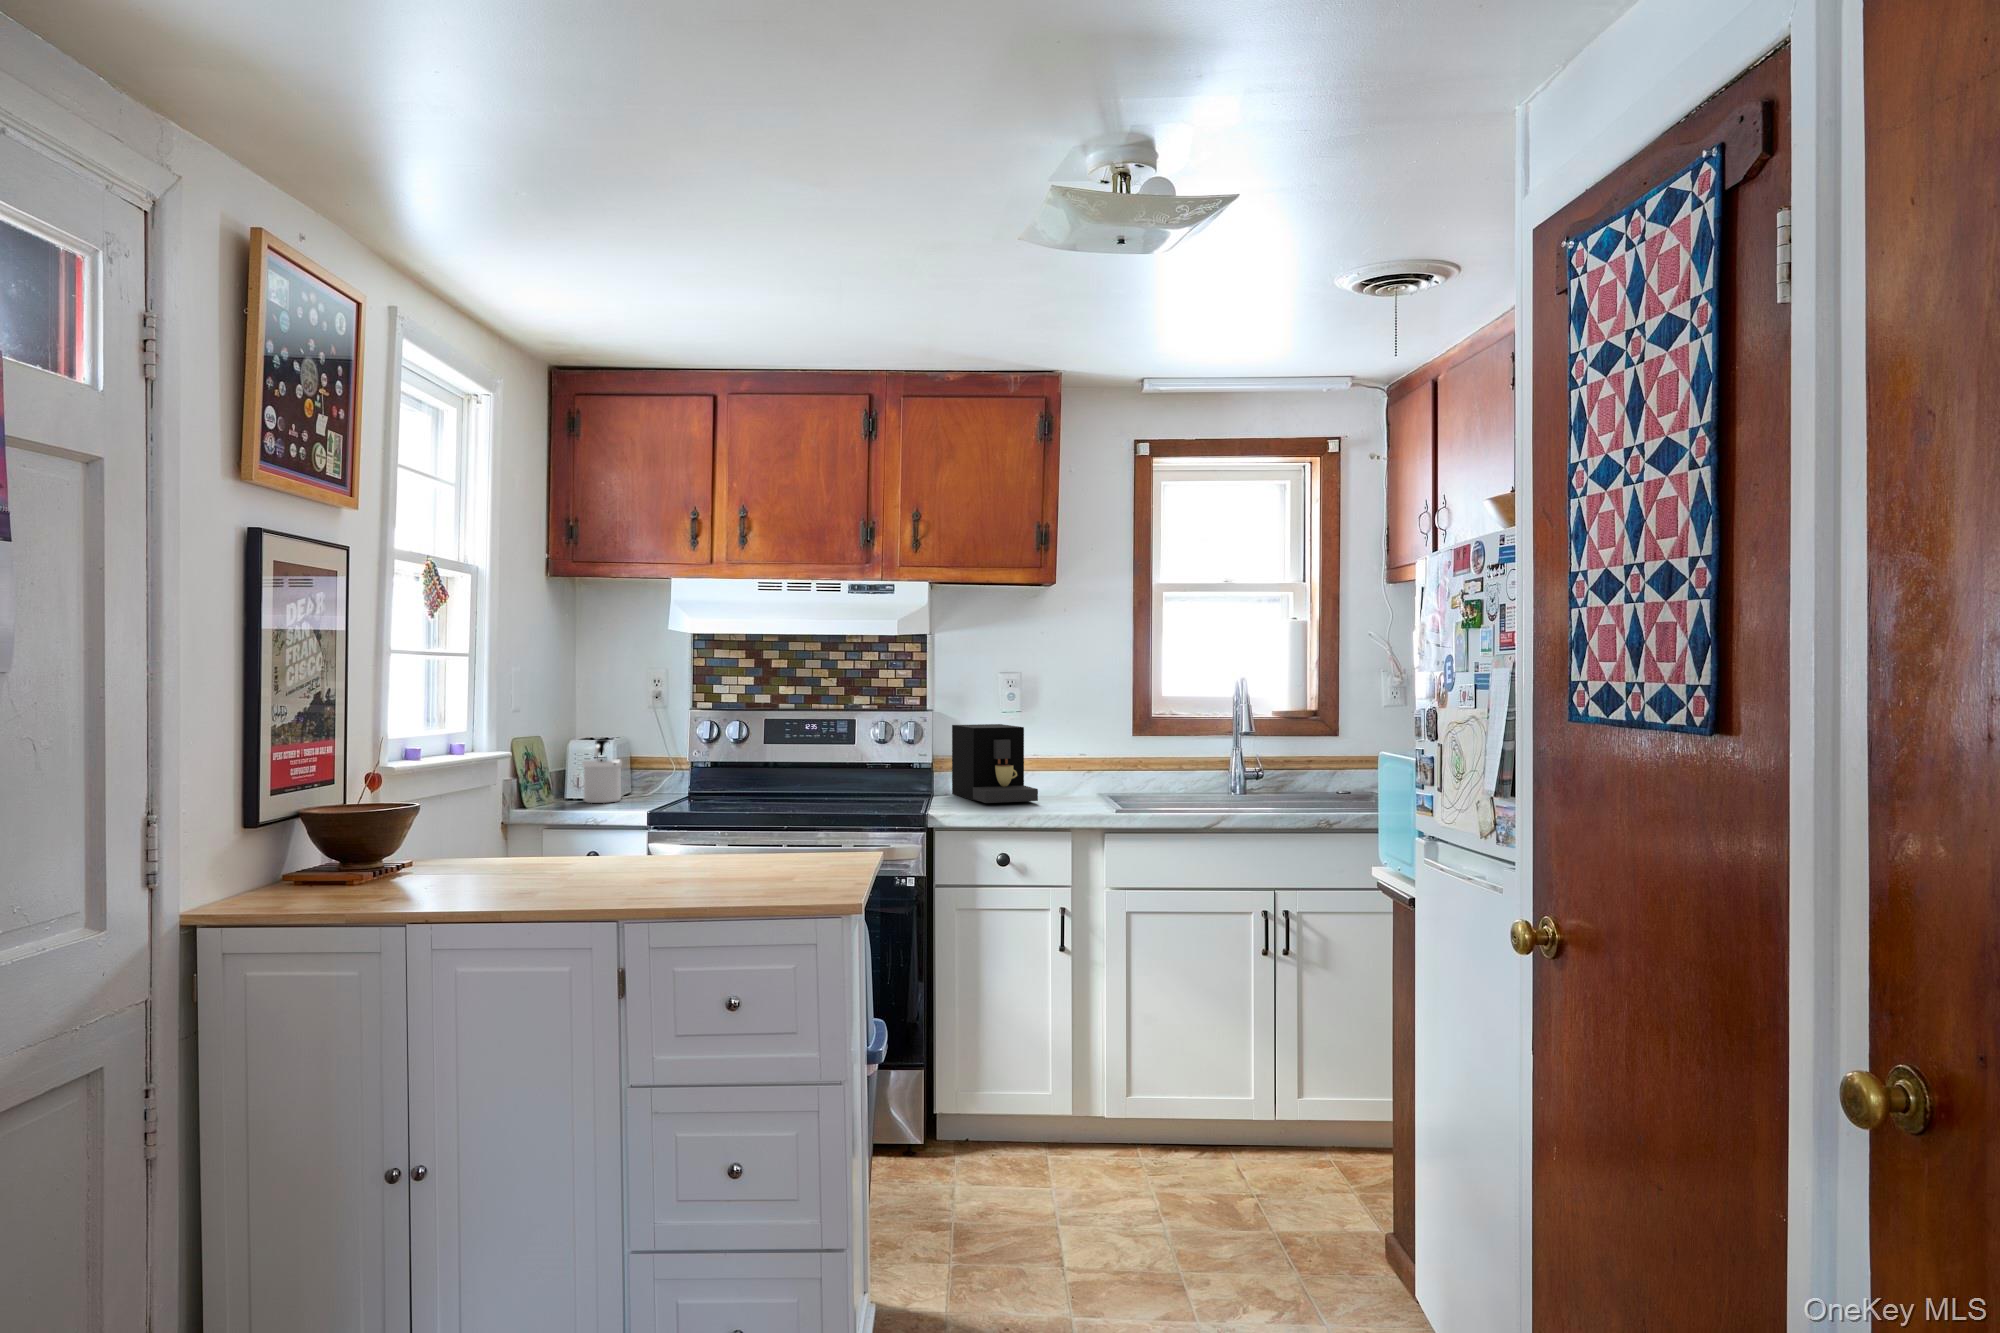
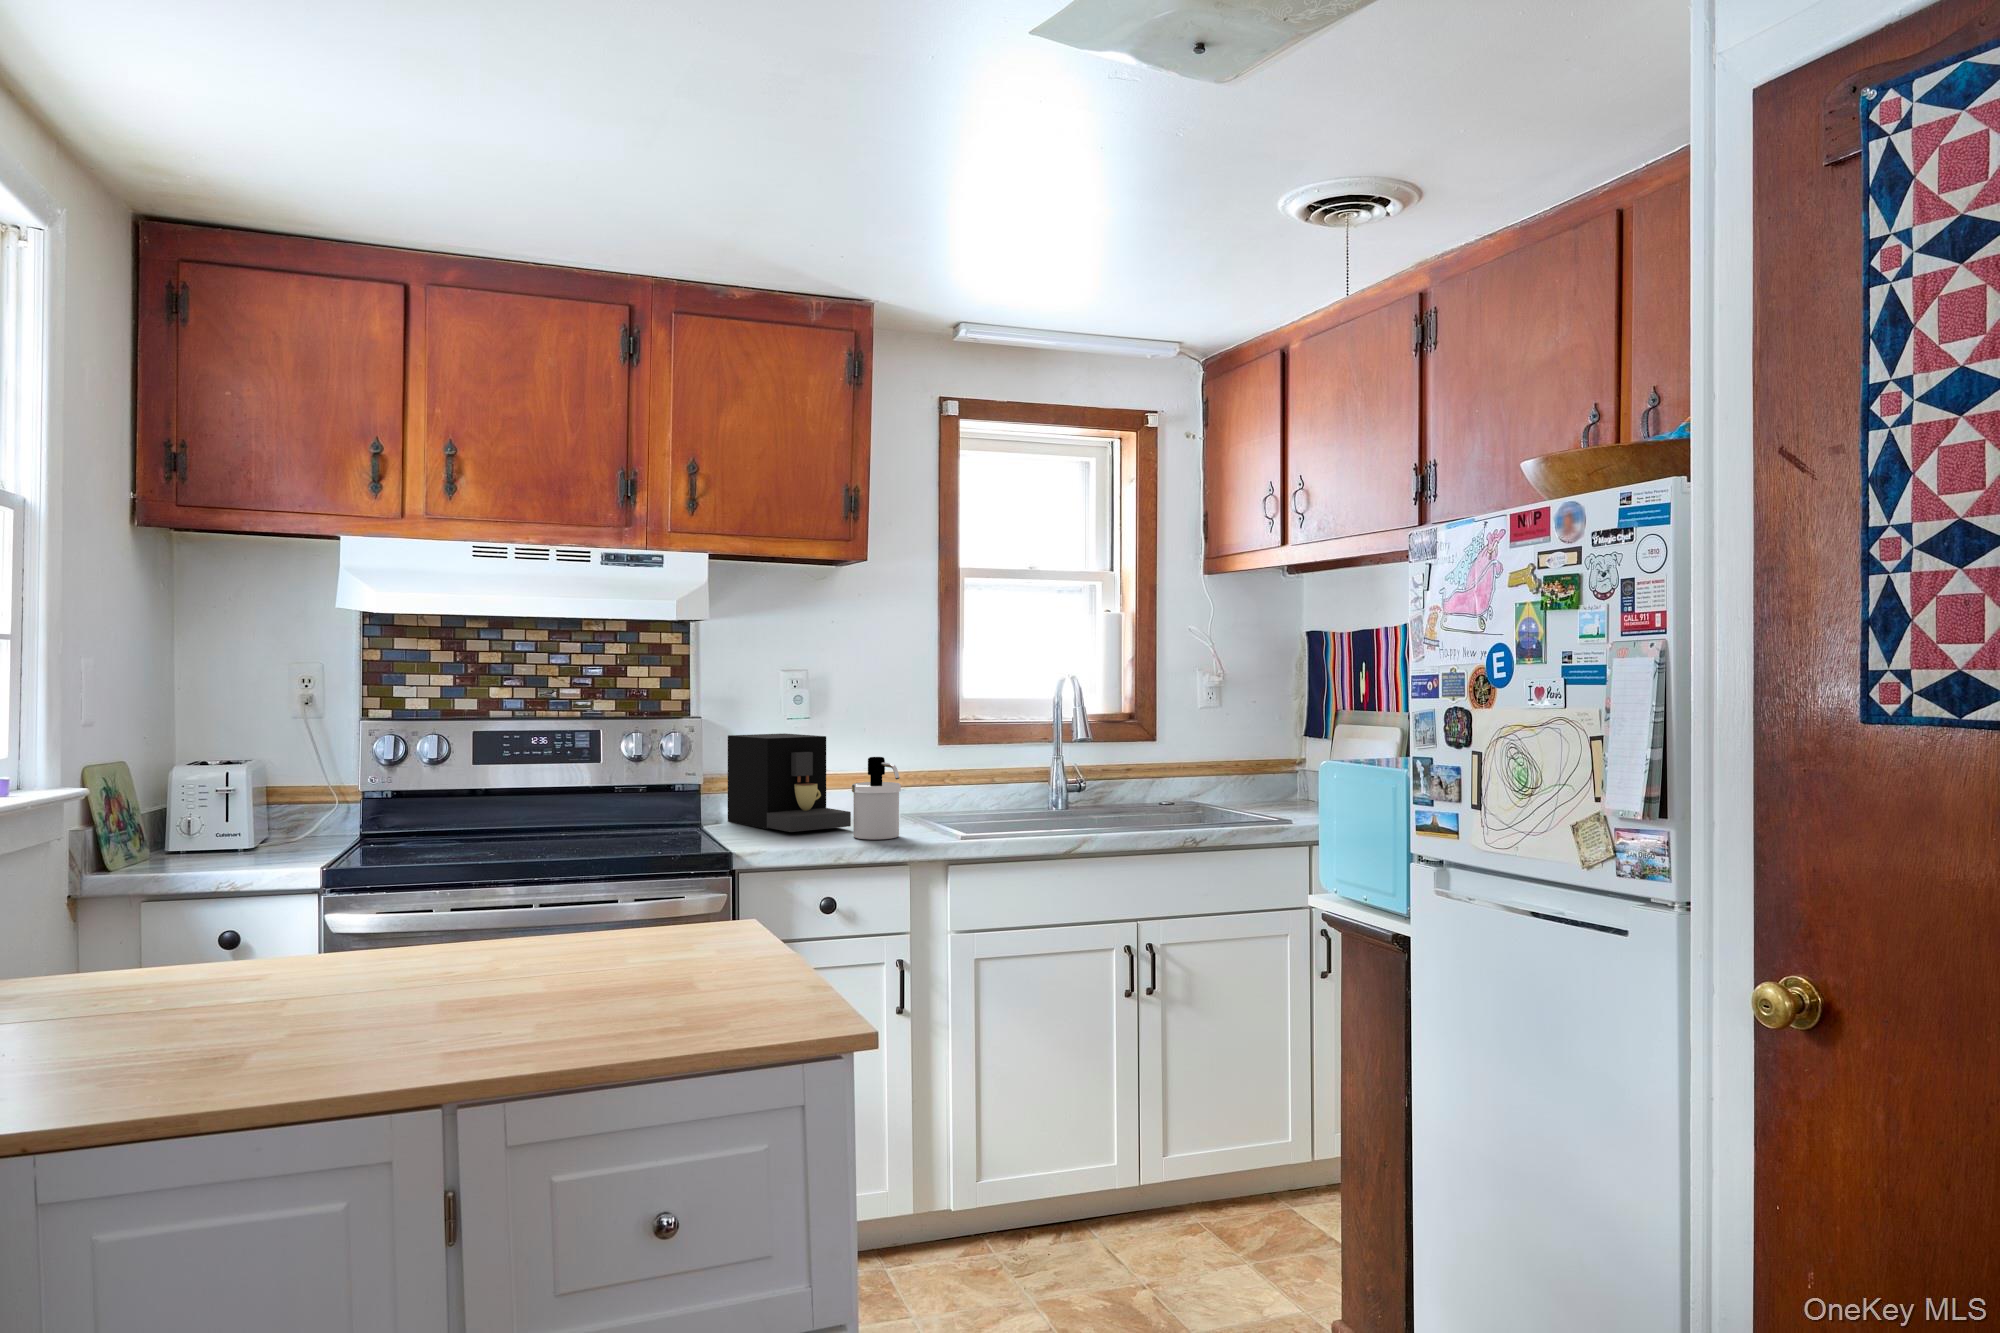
soap dispenser: present [582,739,622,803] -> present [852,757,901,840]

